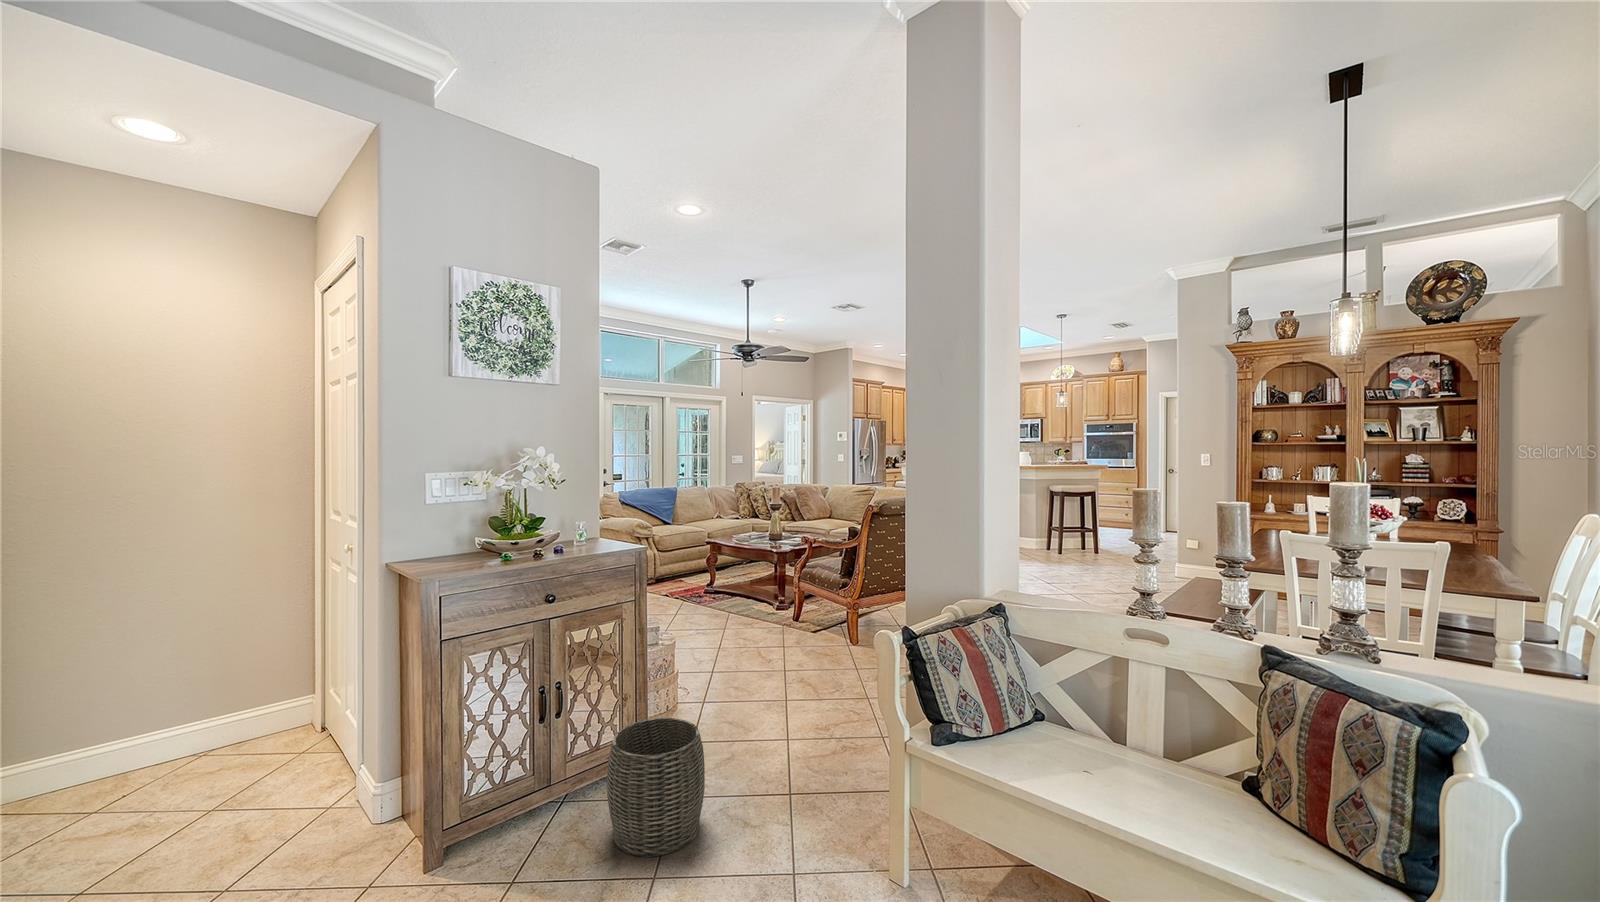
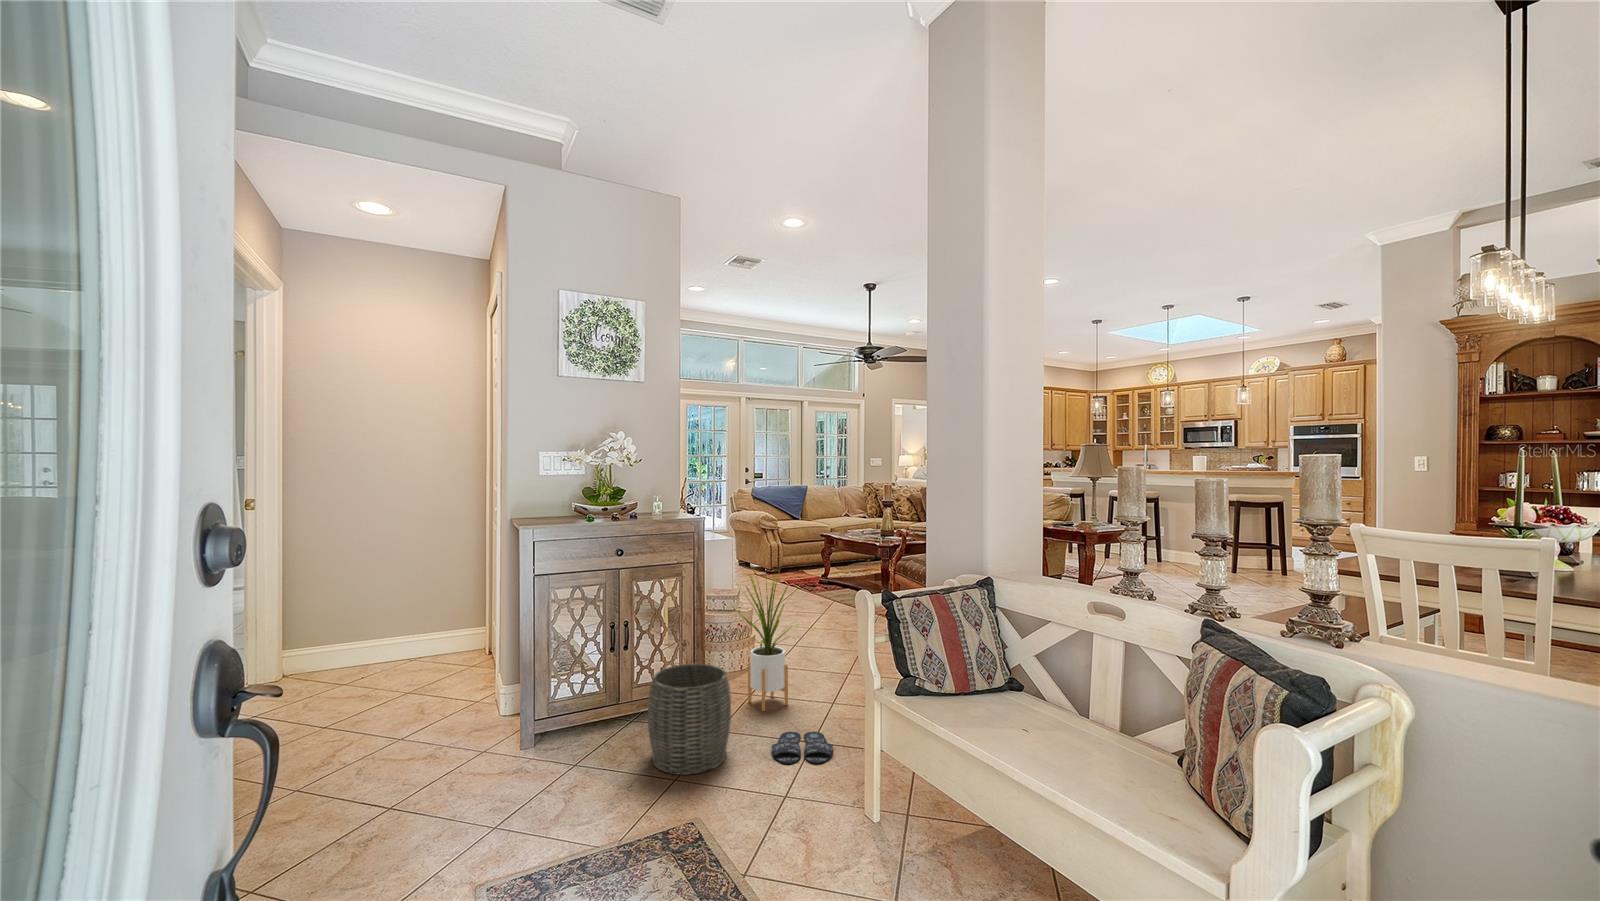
house plant: none [674,592,755,756] -> present [733,570,798,711]
slippers: none [746,774,814,820] -> present [771,732,833,764]

